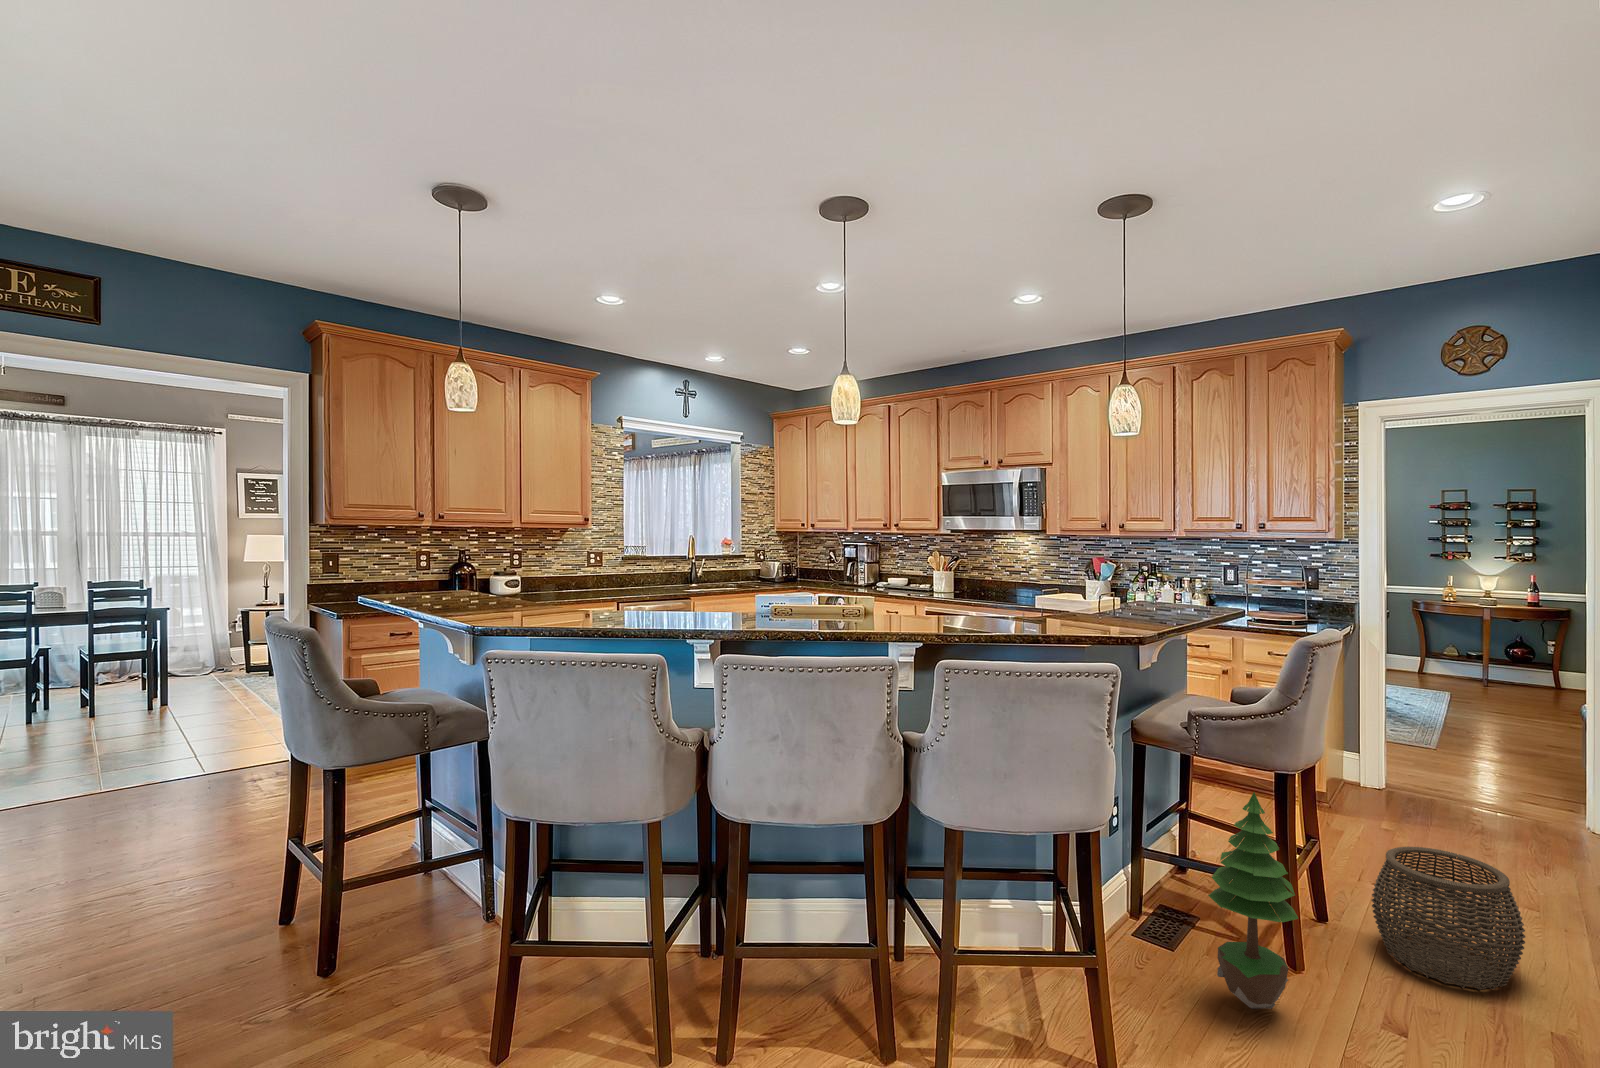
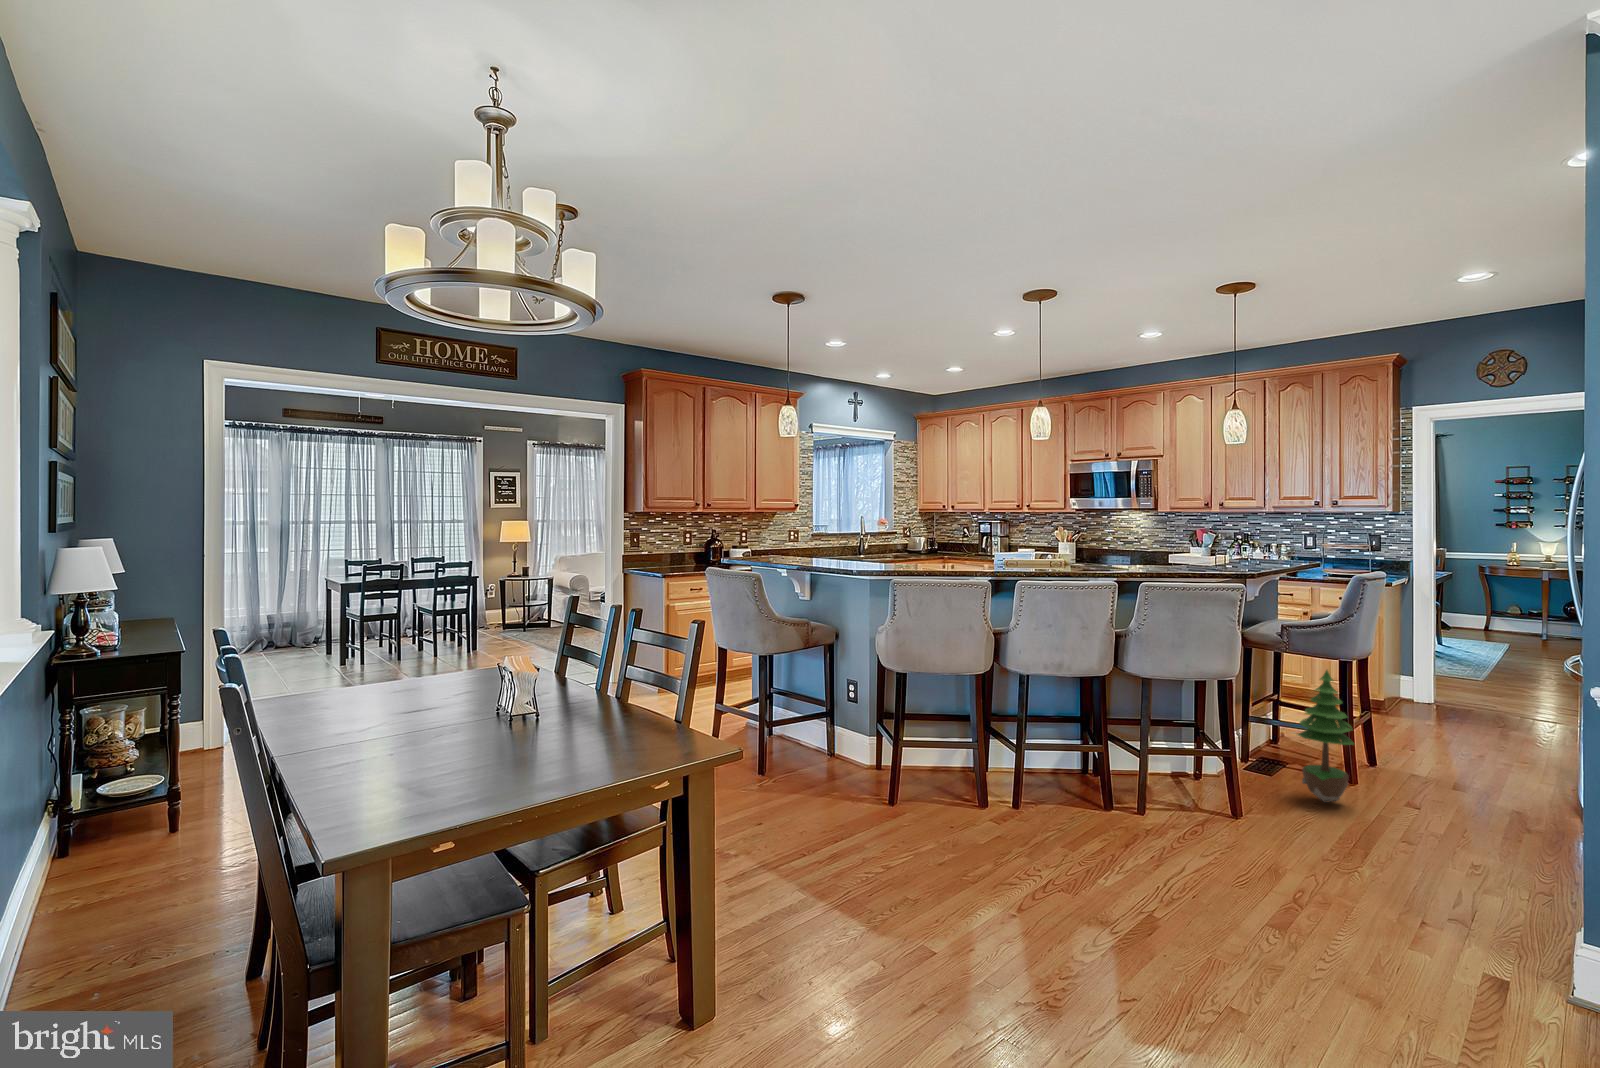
woven basket: present [1371,847,1526,990] -> none [1409,715,1512,798]

